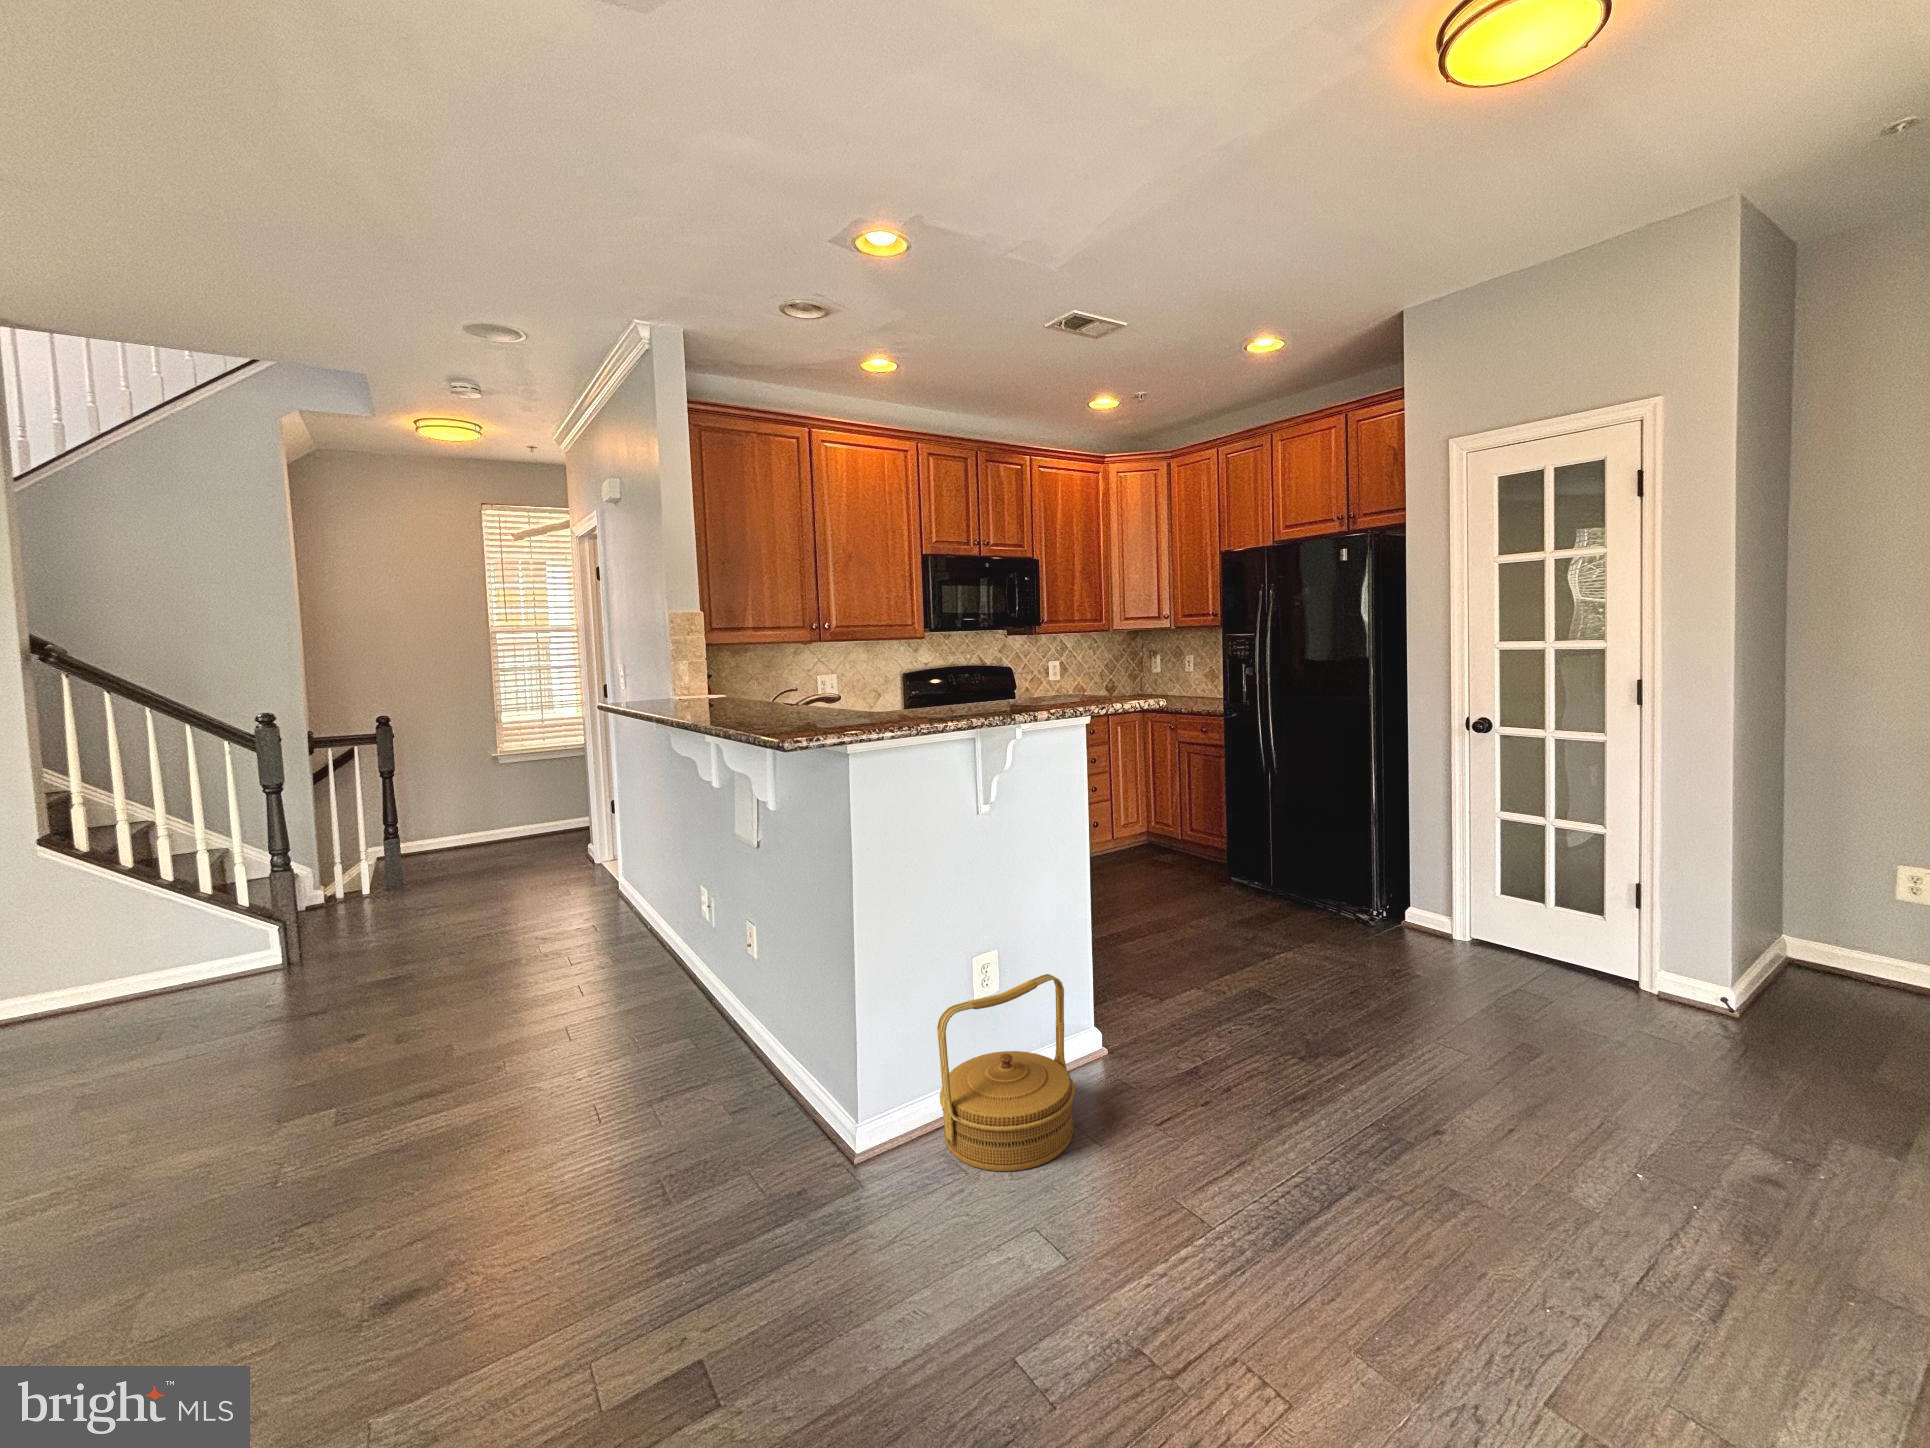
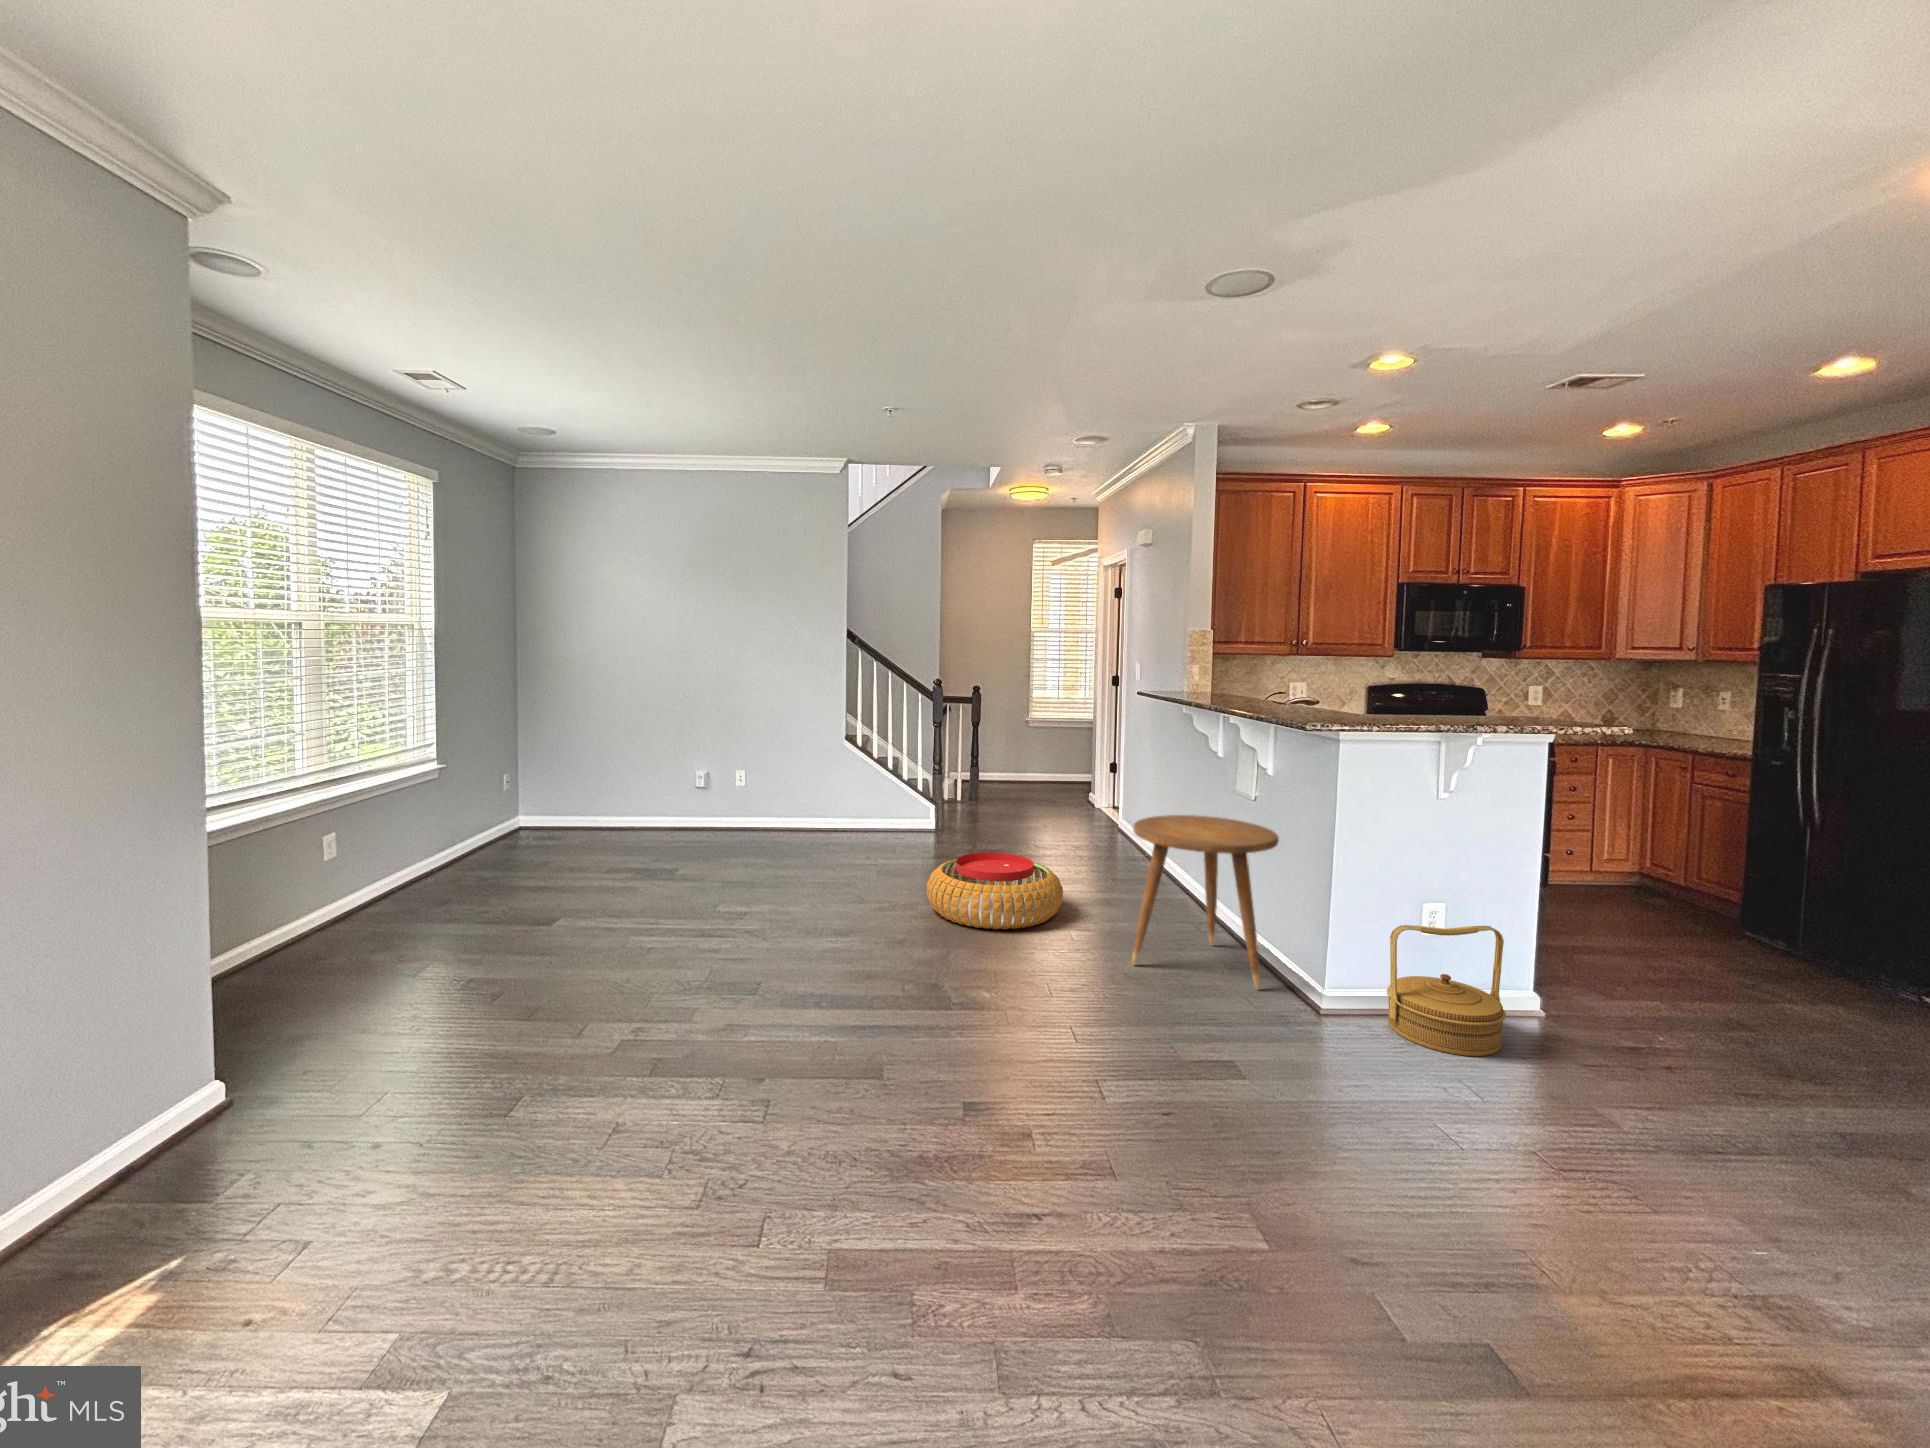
side table: none [558,885,787,1163] -> present [1132,815,1279,989]
pouf: none [165,1003,474,1179] -> present [927,852,1063,929]

